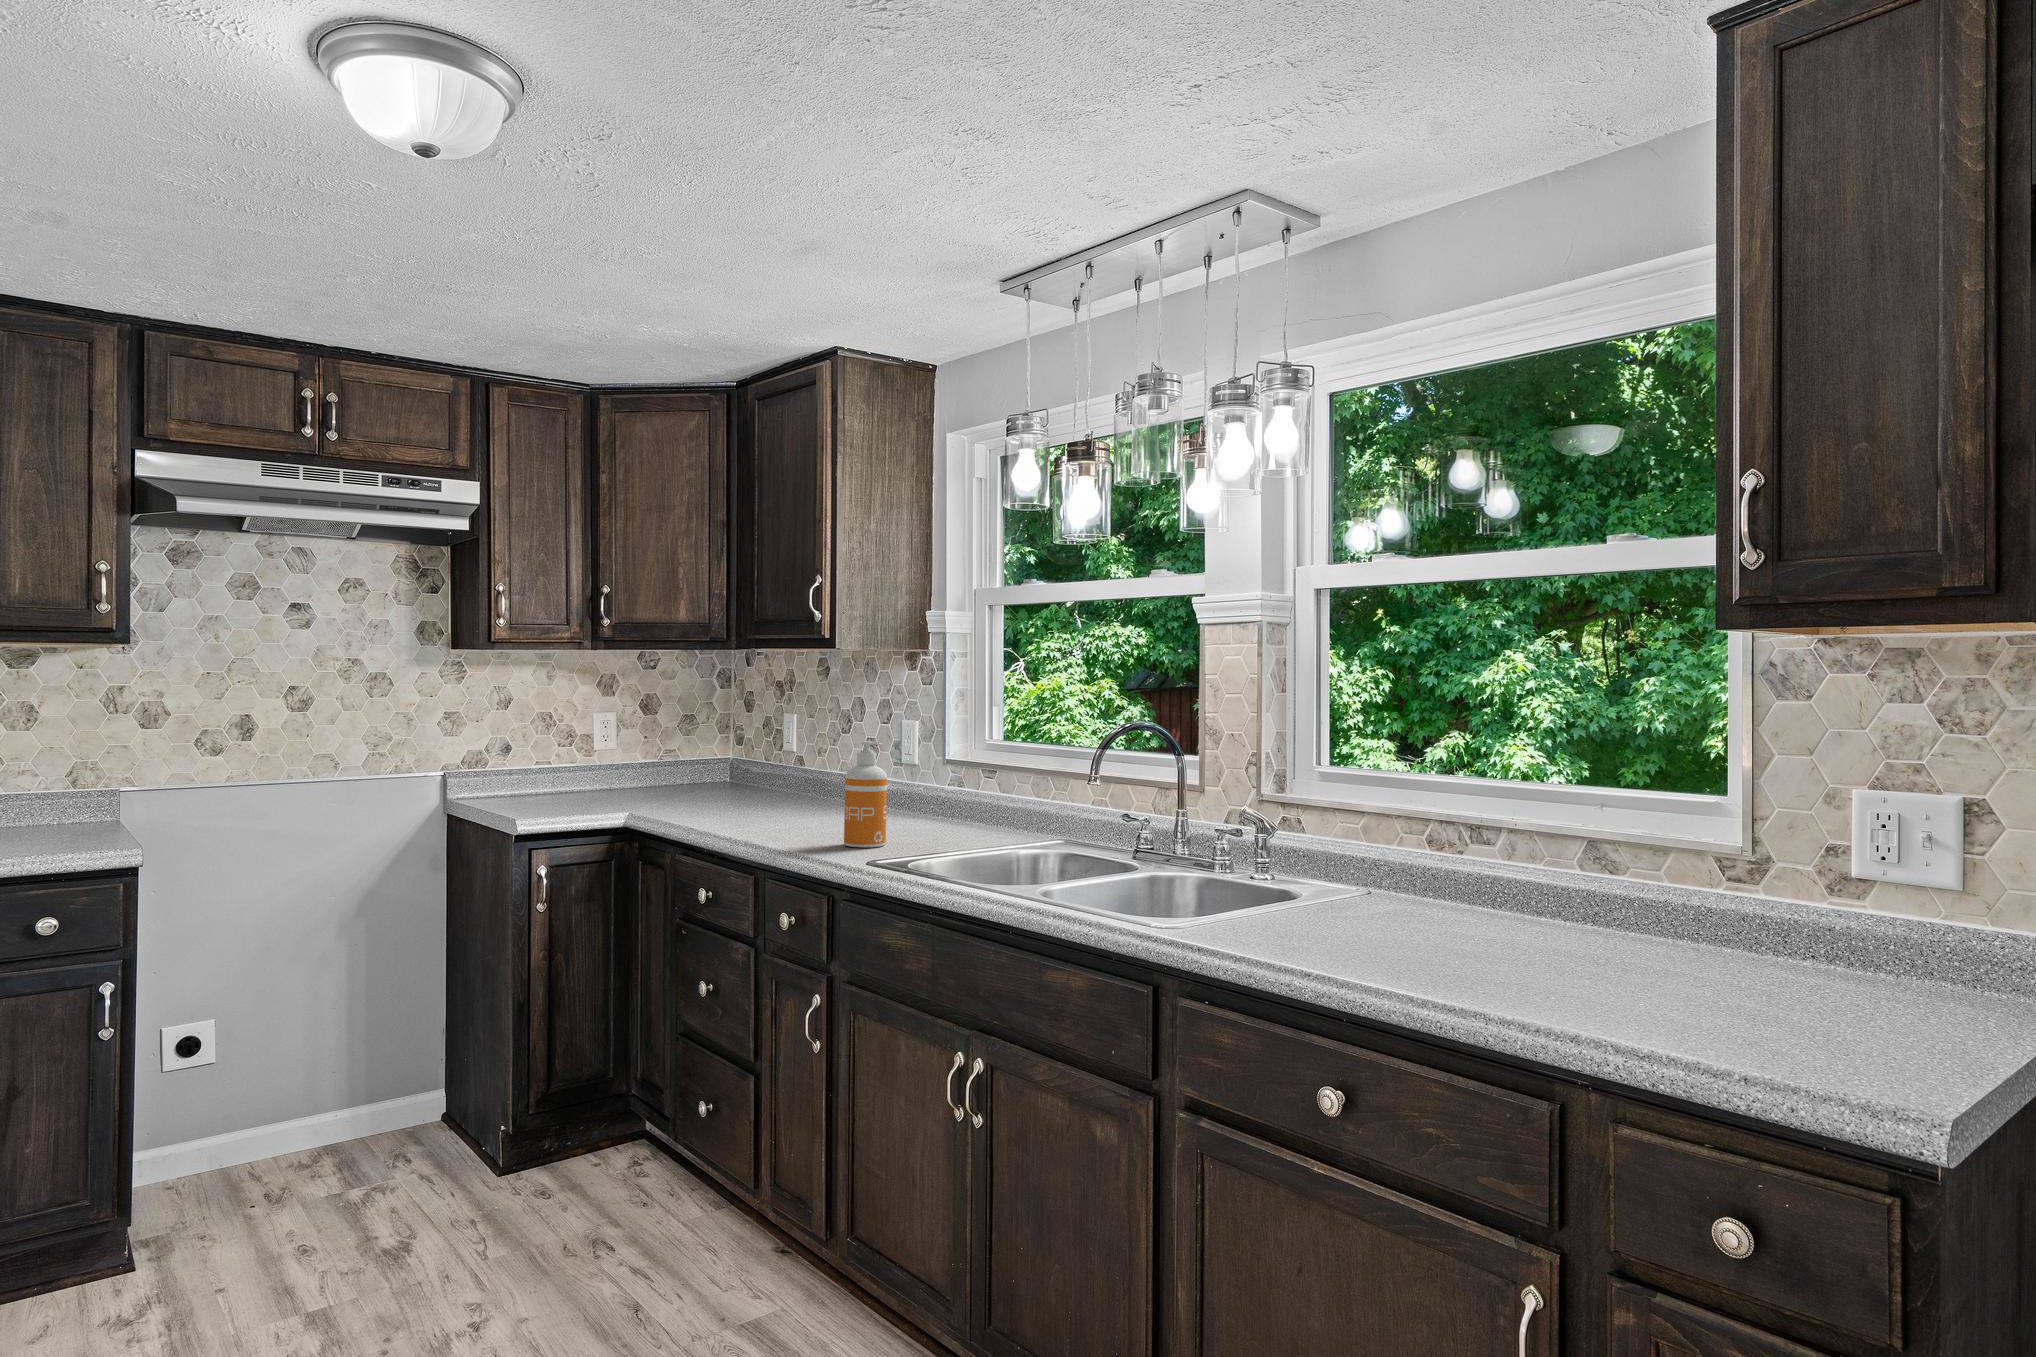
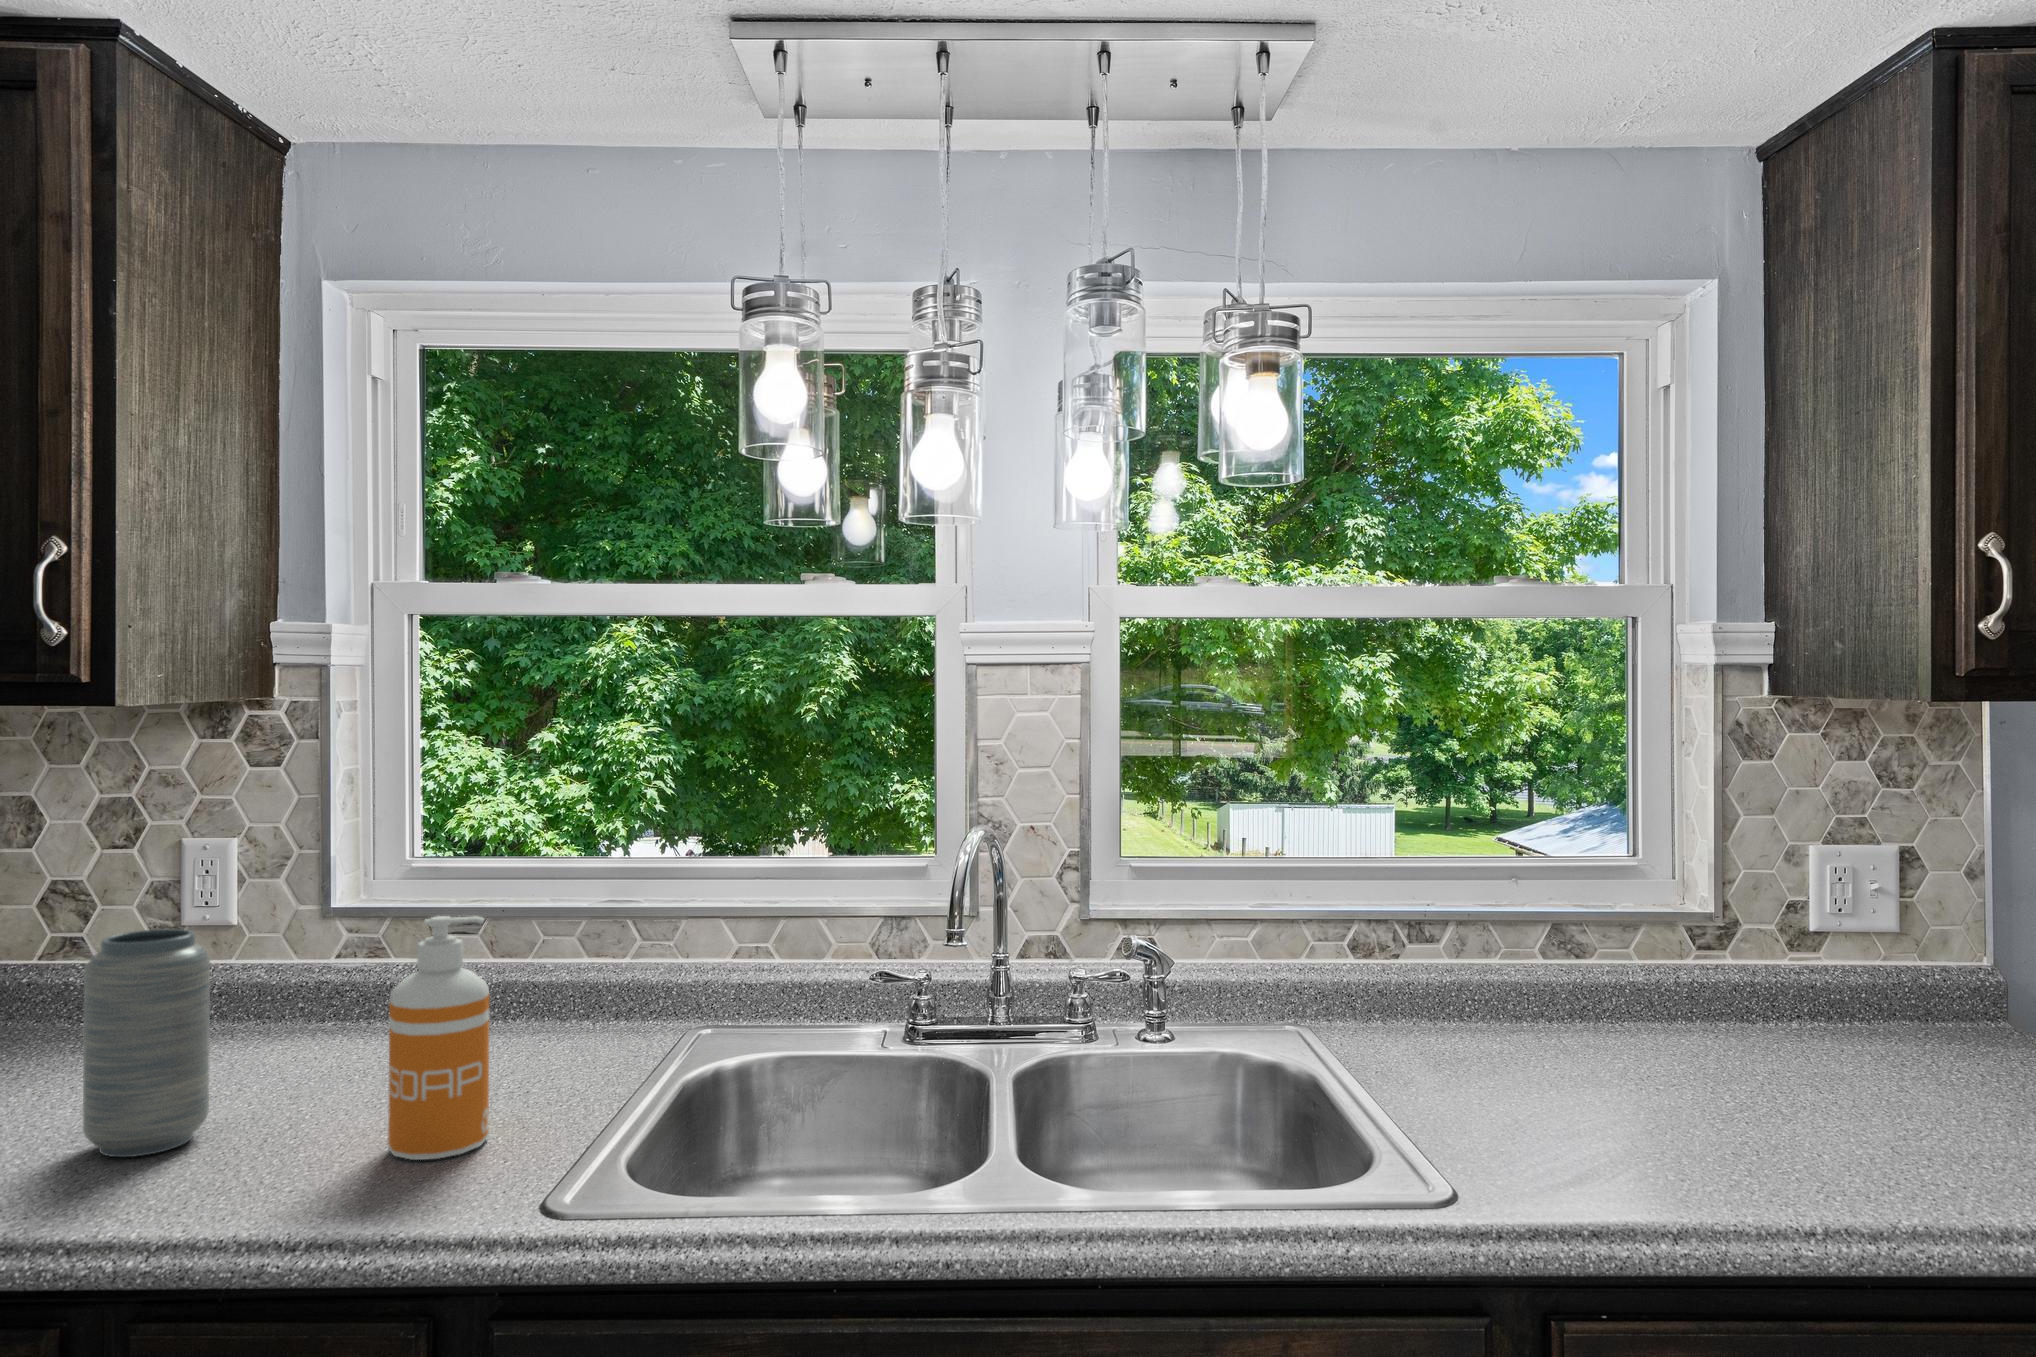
vase: none [777,743,823,832] -> present [83,929,210,1157]

